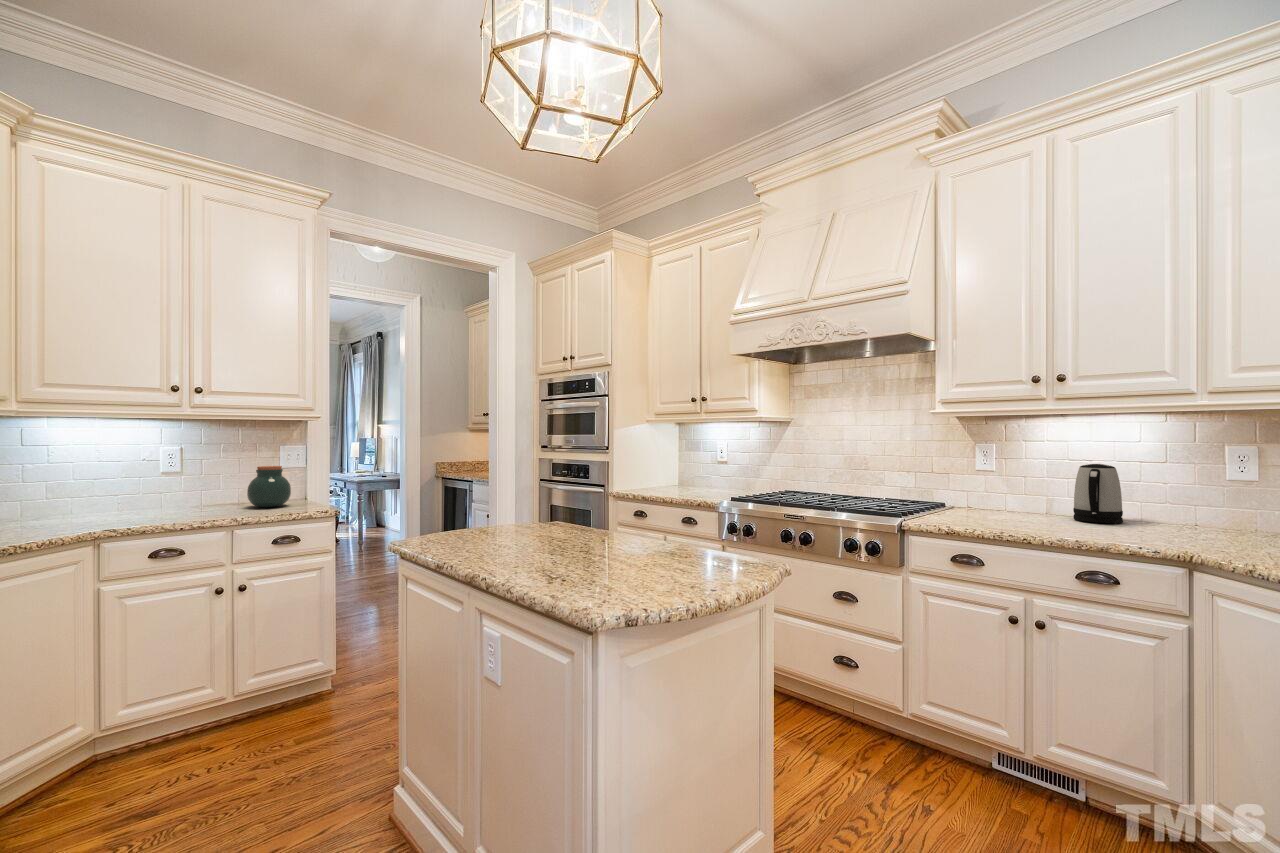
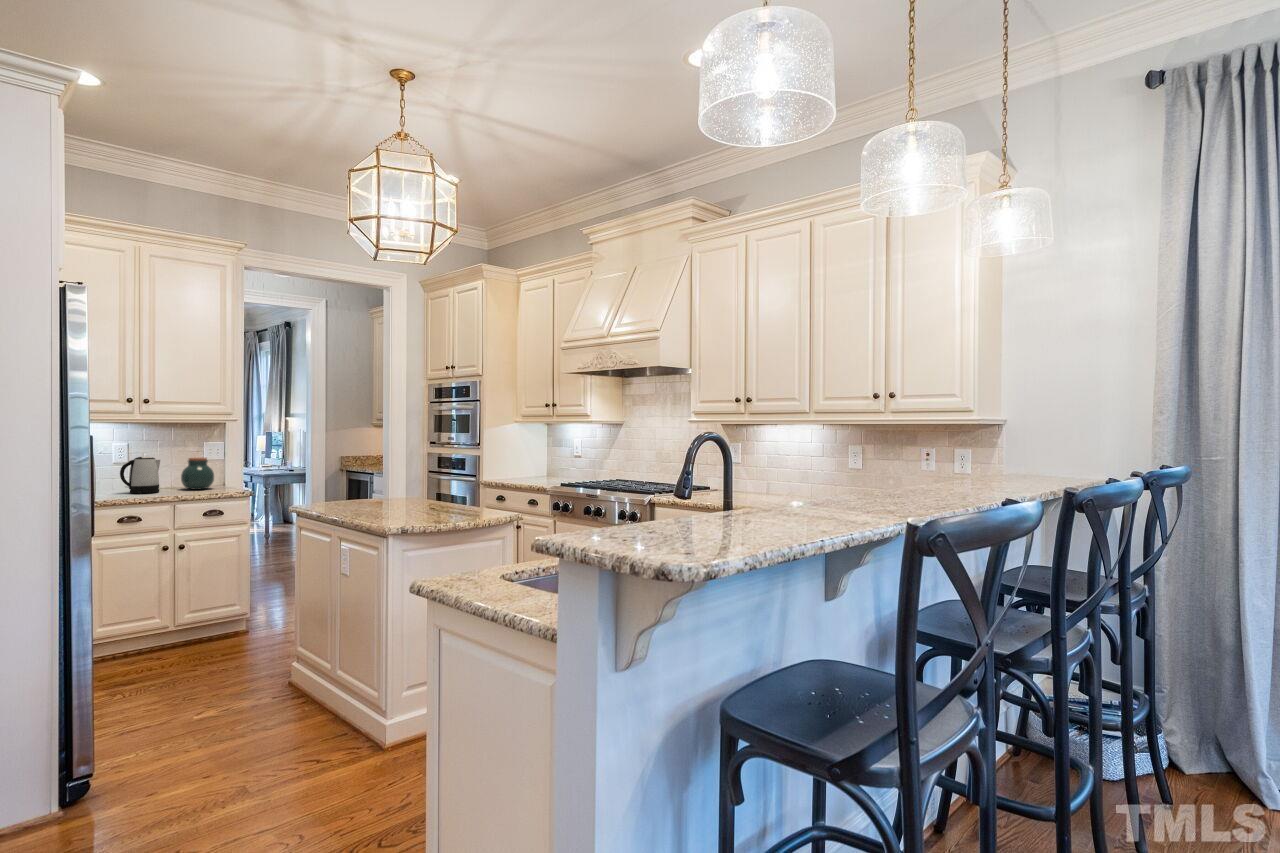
kettle: present [1073,464,1123,524] -> present [120,457,160,494]

